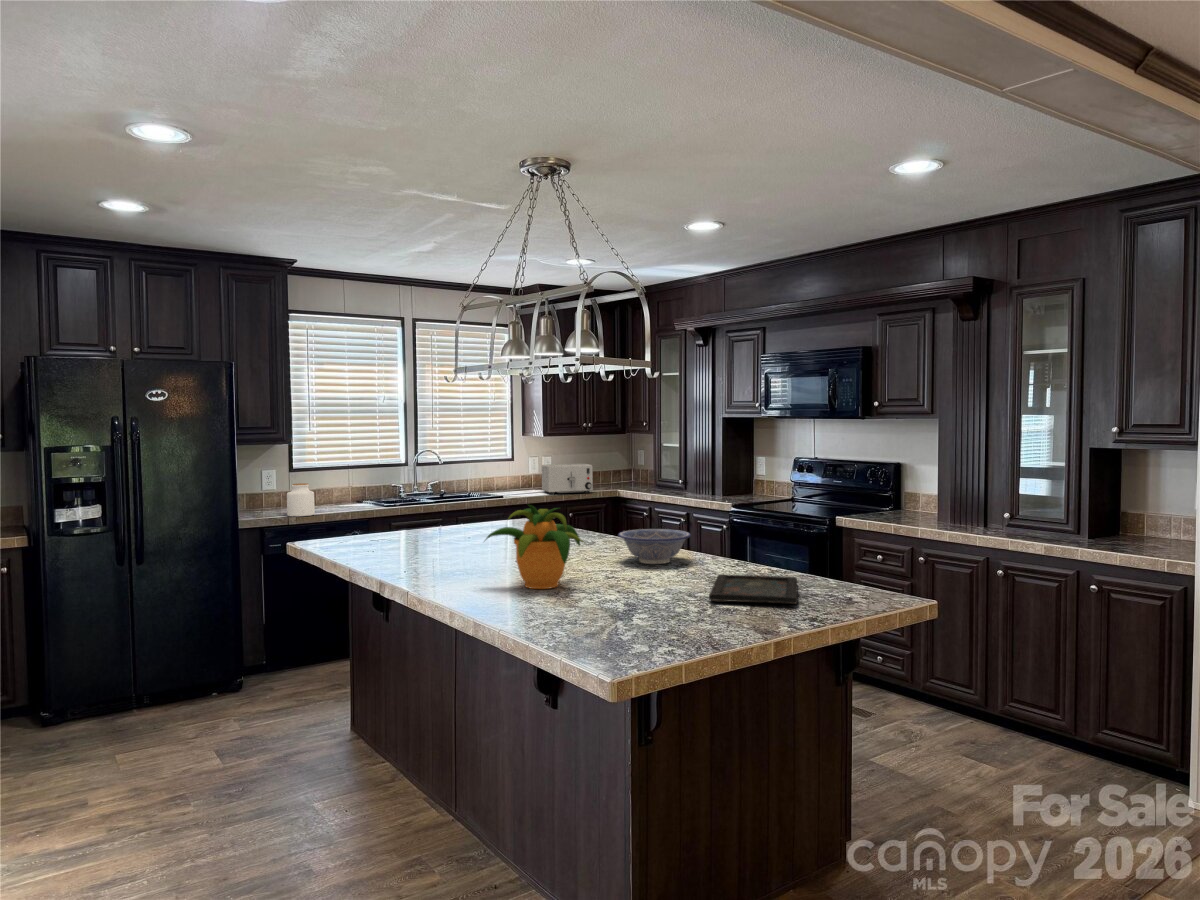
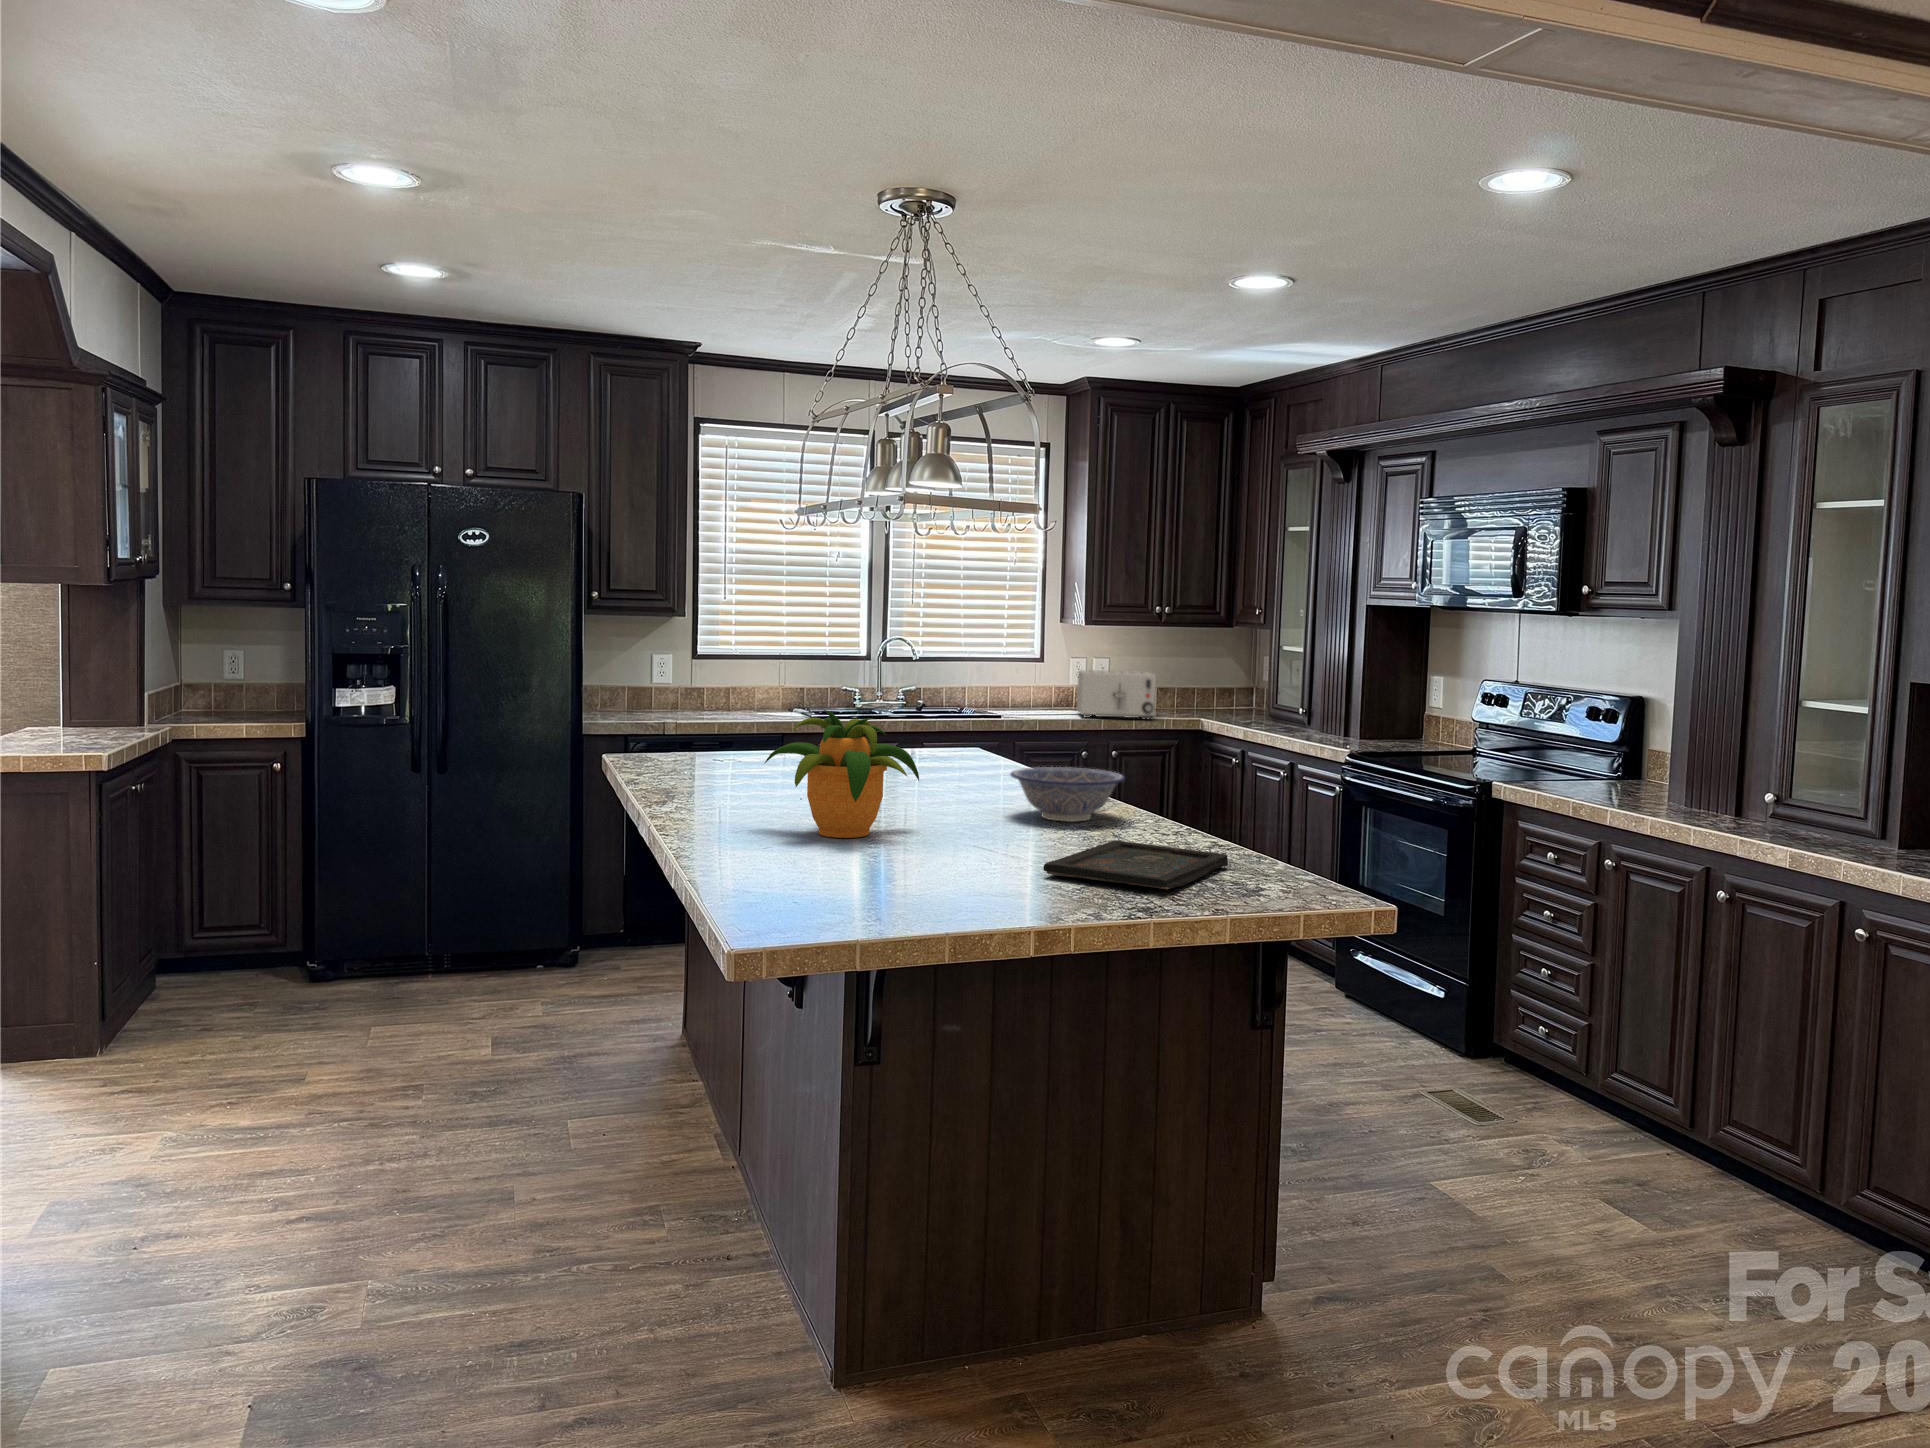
jar: present [287,483,315,516] -> none [663,674,703,723]

